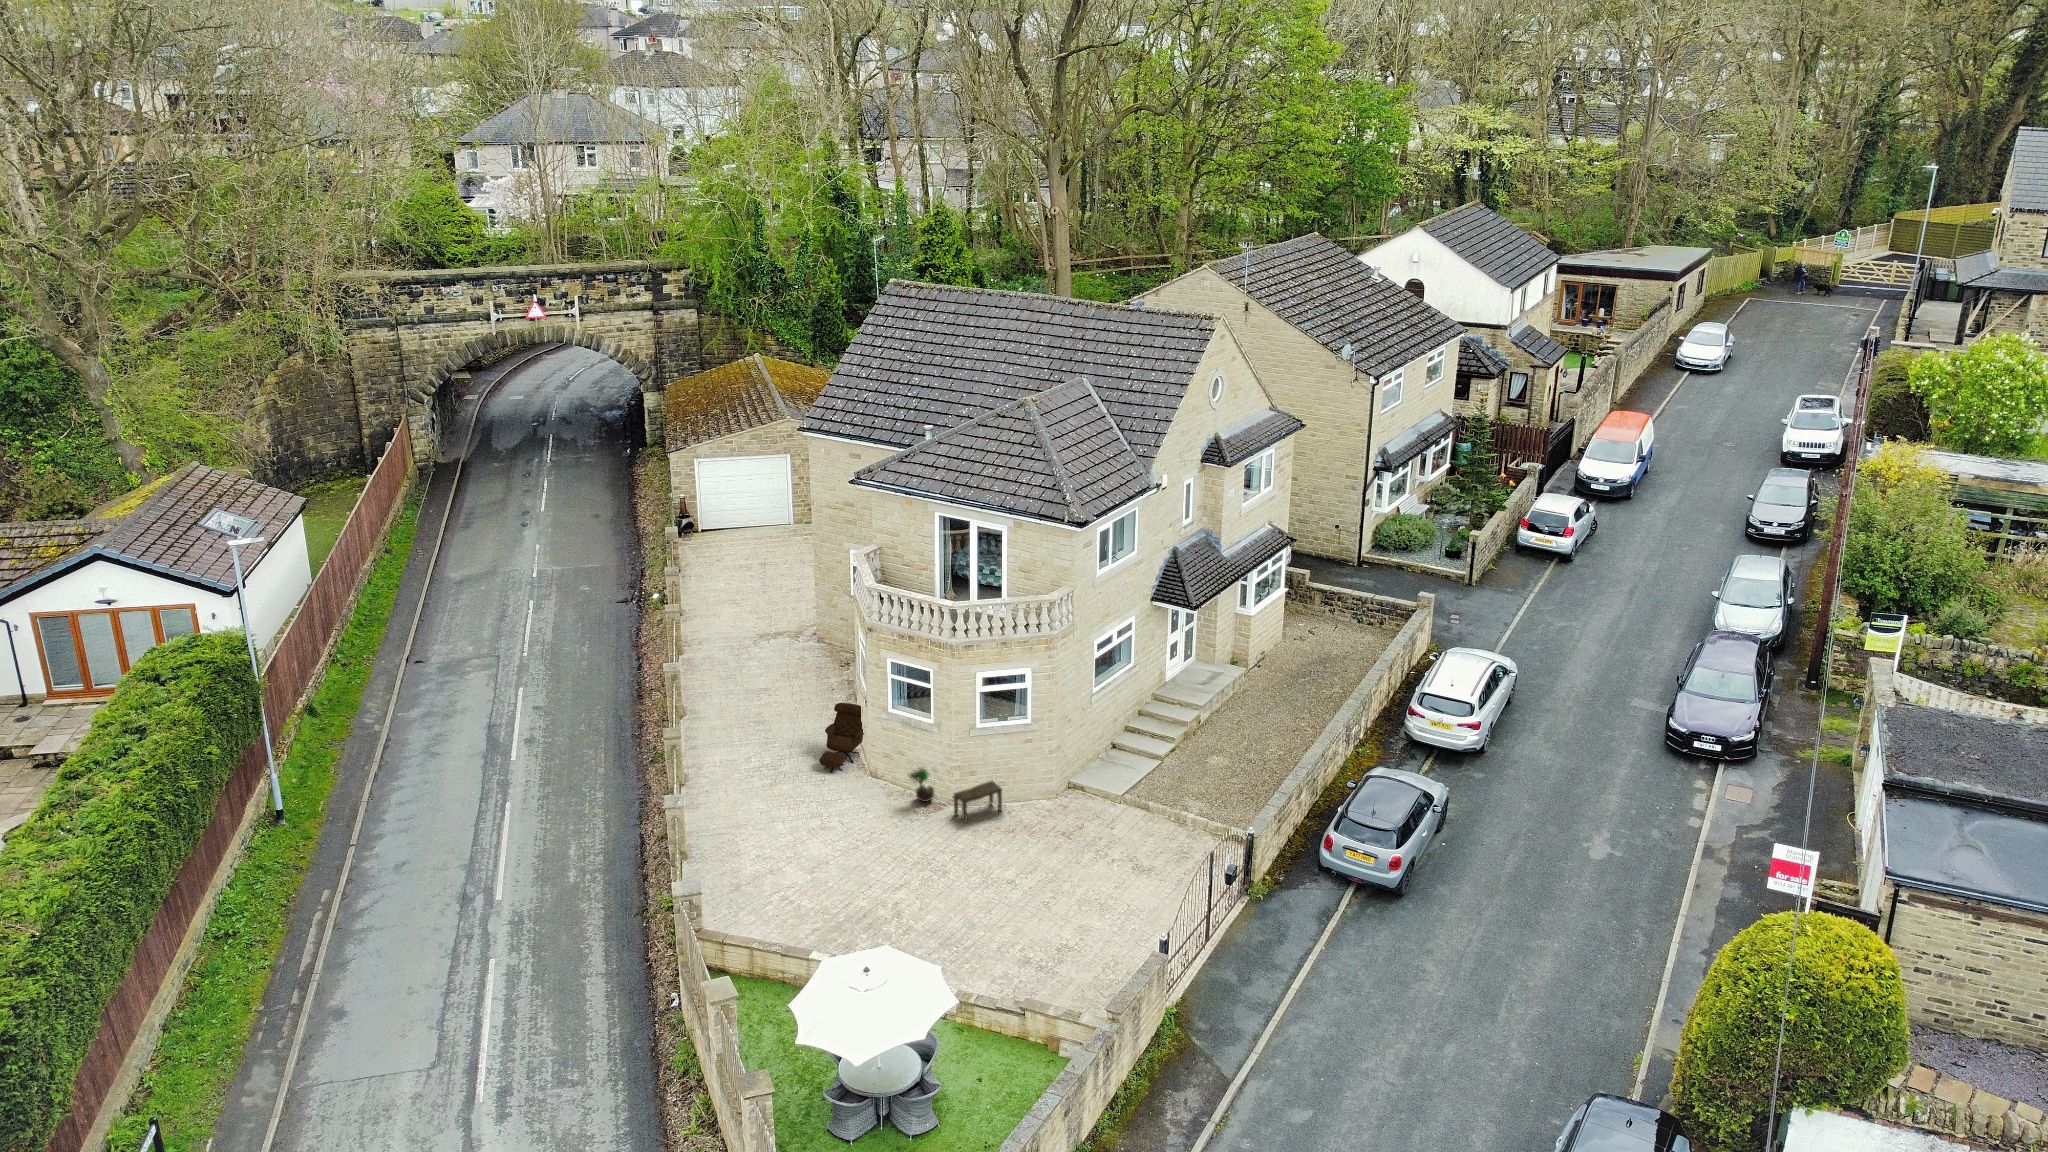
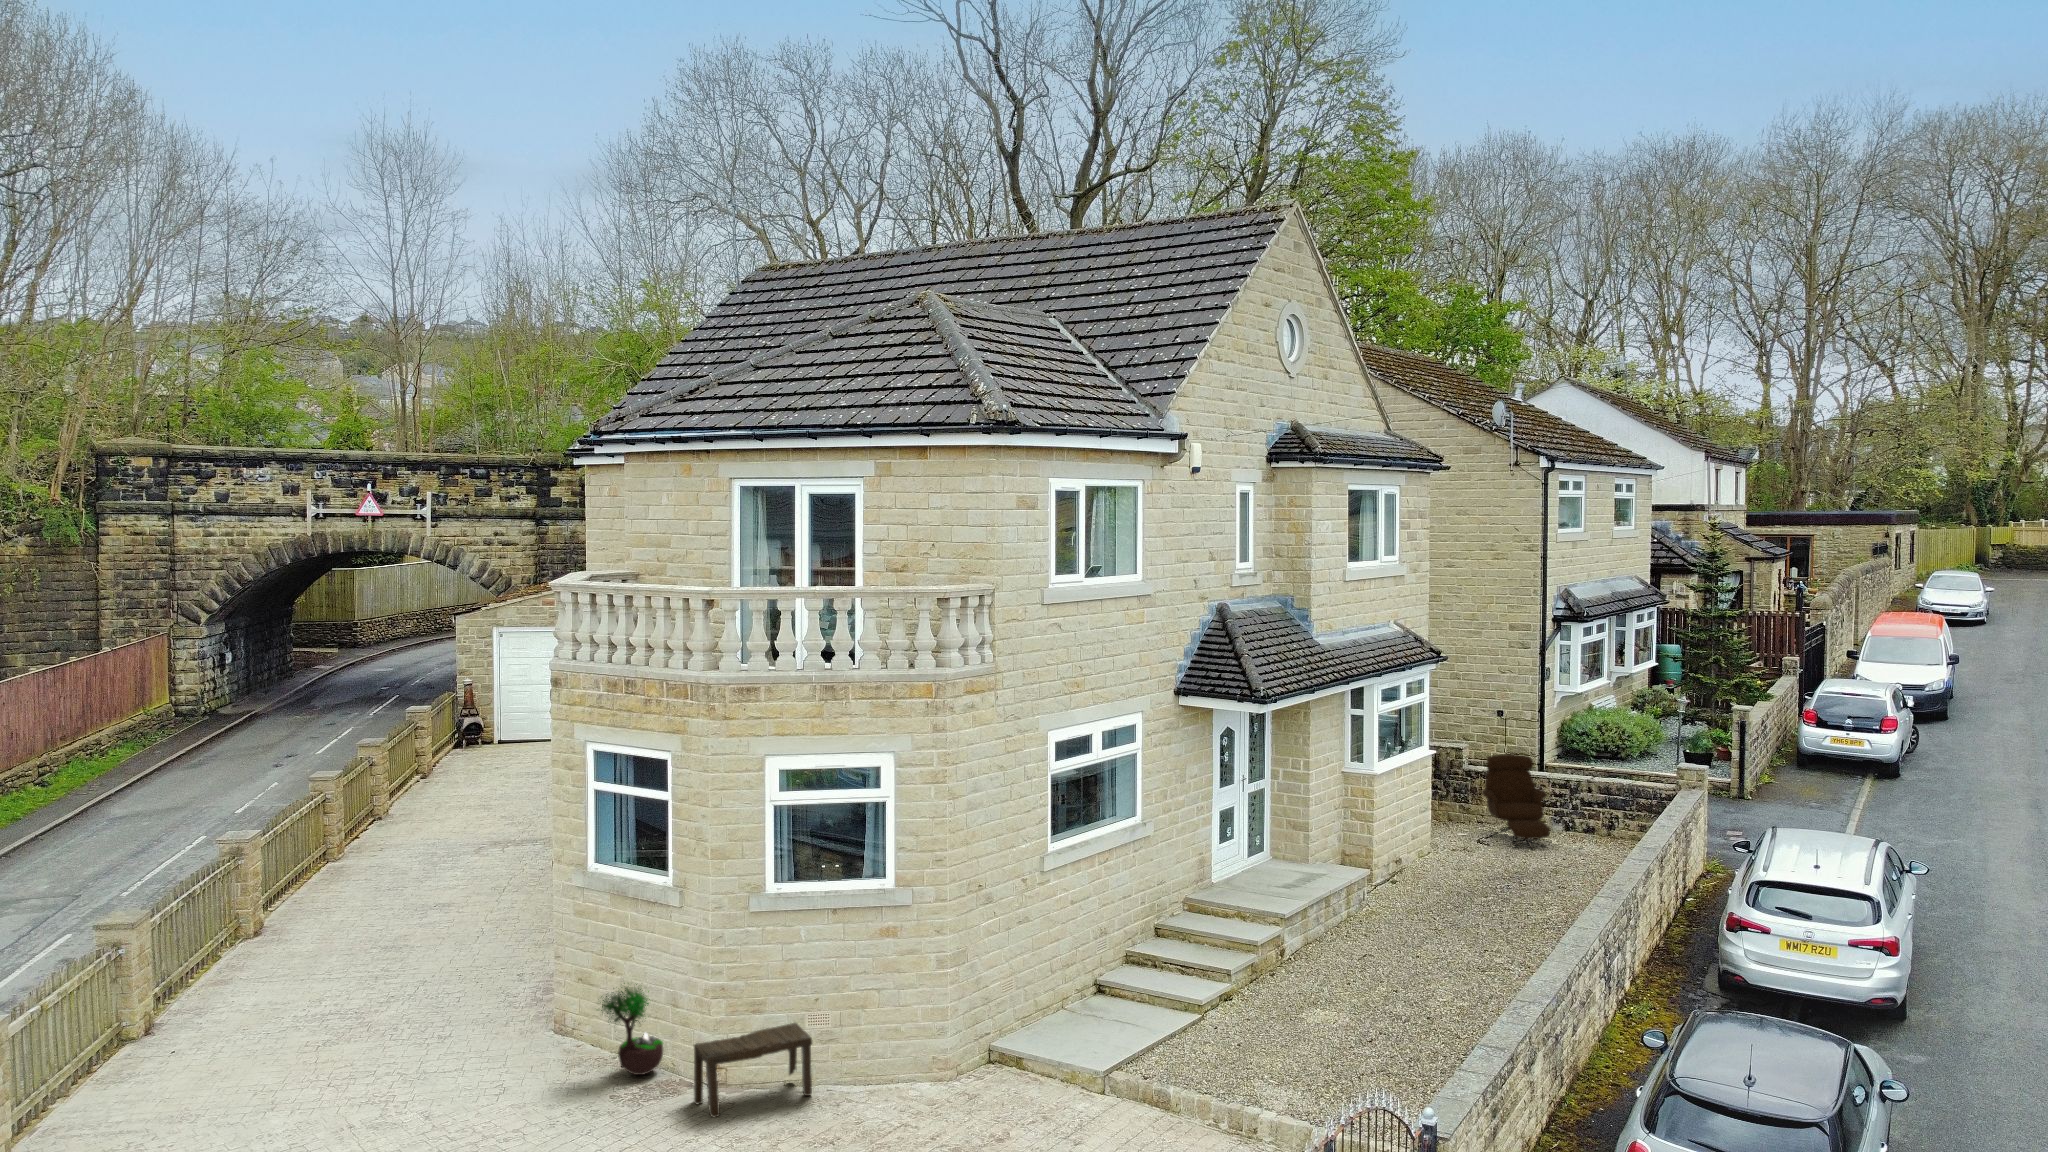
lounge chair: present [820,703,865,773] -> present [1482,754,1550,849]

